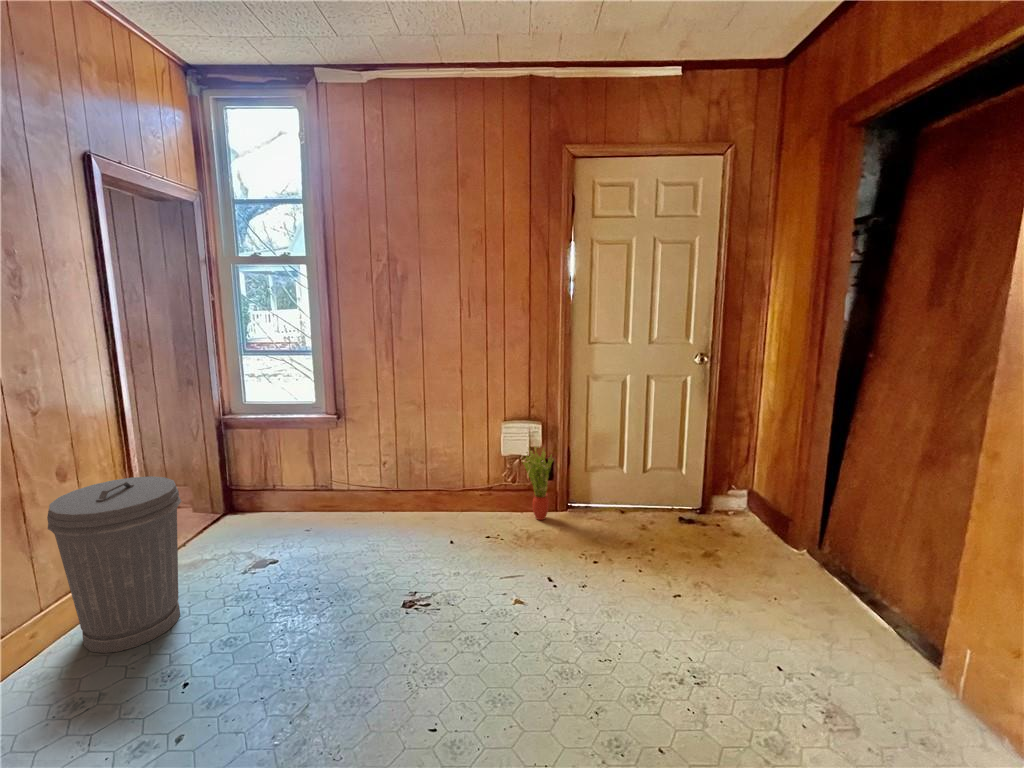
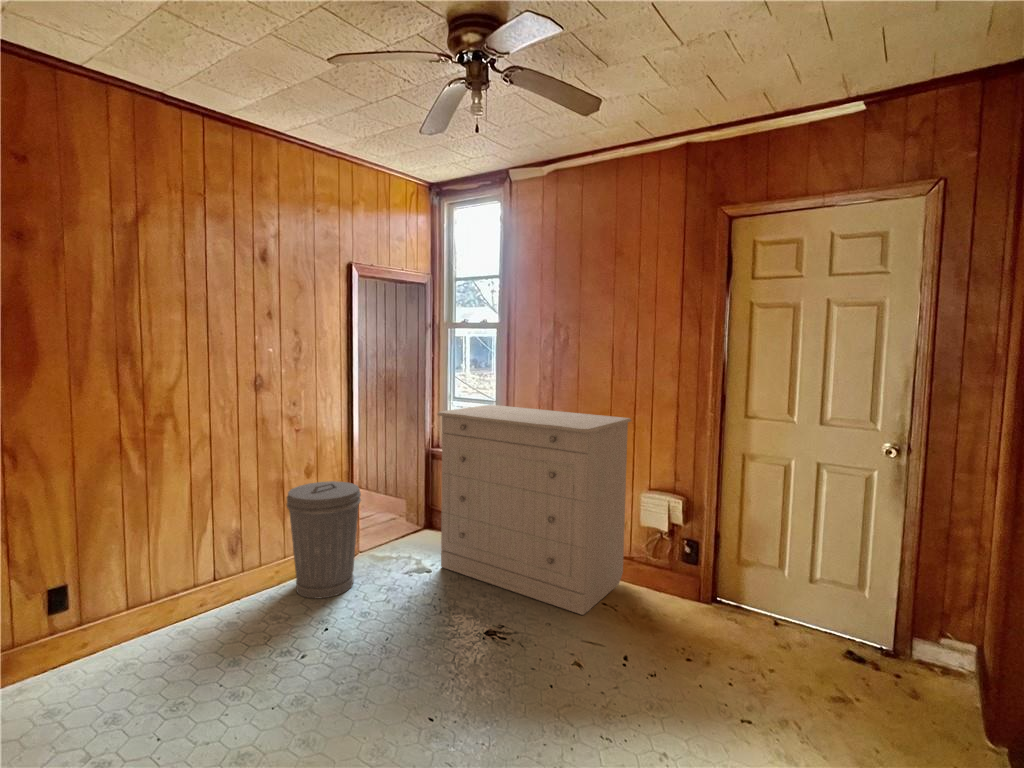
dresser: none [268,353,489,554] -> present [438,405,631,615]
potted plant: present [523,448,553,520] -> none [653,520,689,604]

